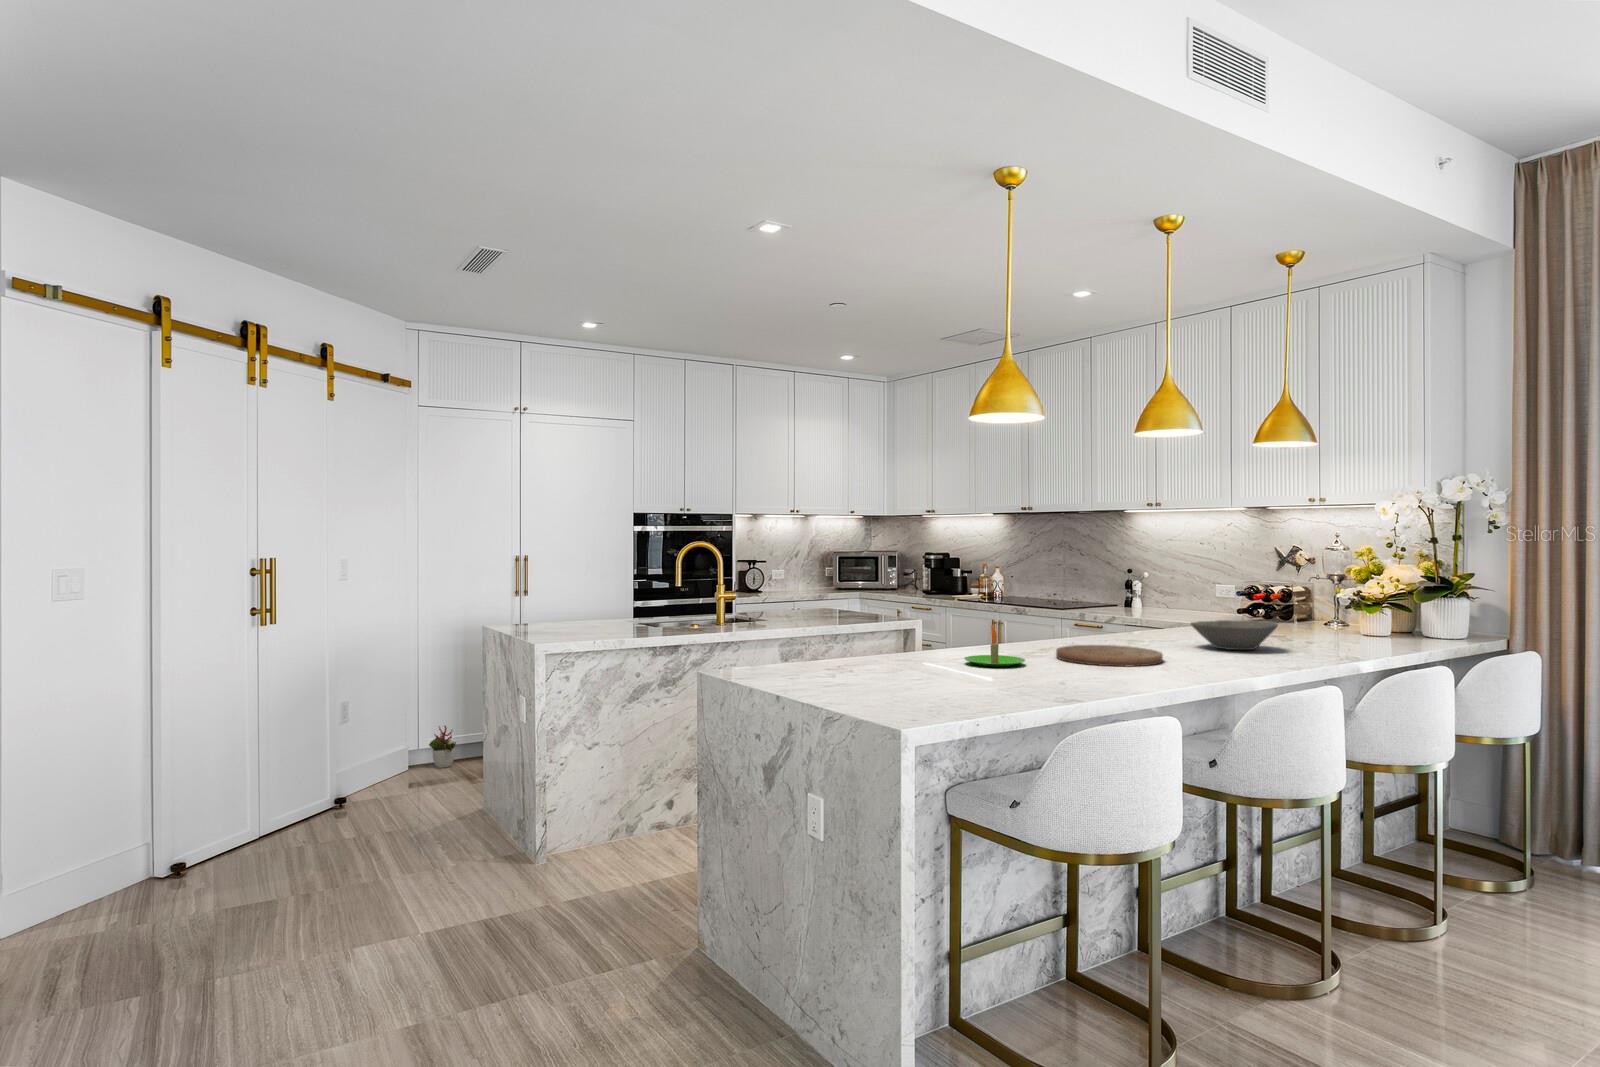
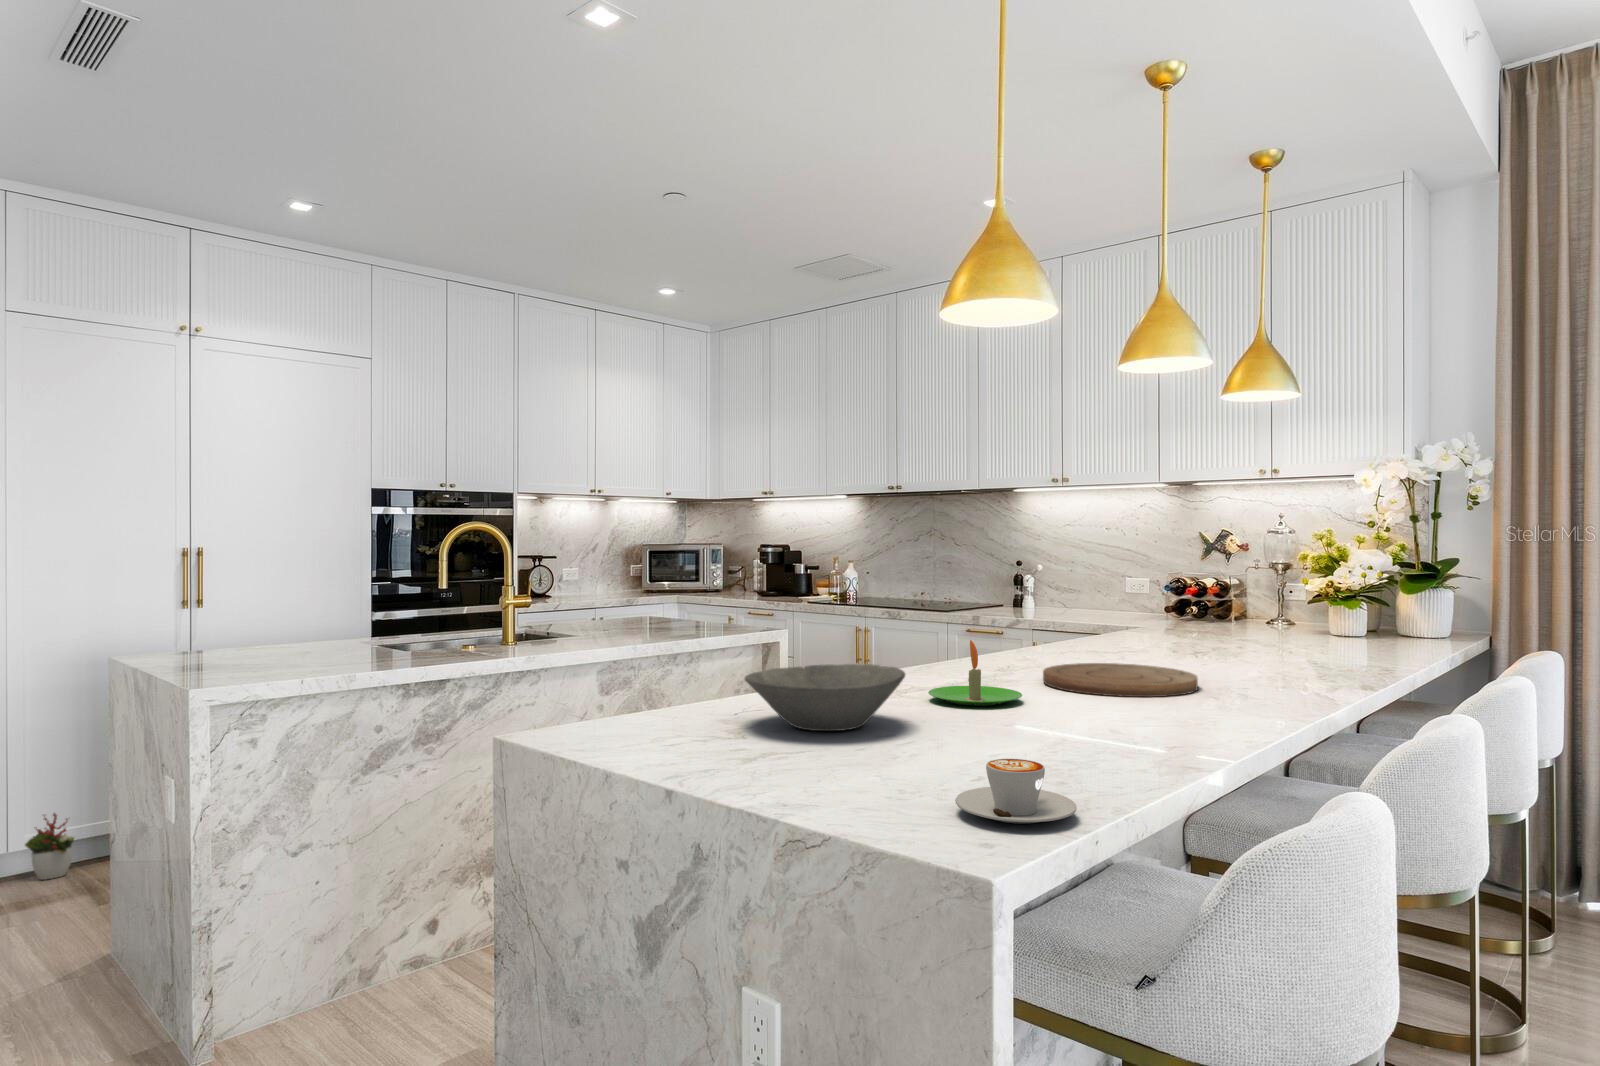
bowl: present [1191,620,1278,650] -> present [745,664,905,731]
coffee cup: none [911,682,973,713] -> present [956,759,1077,824]

